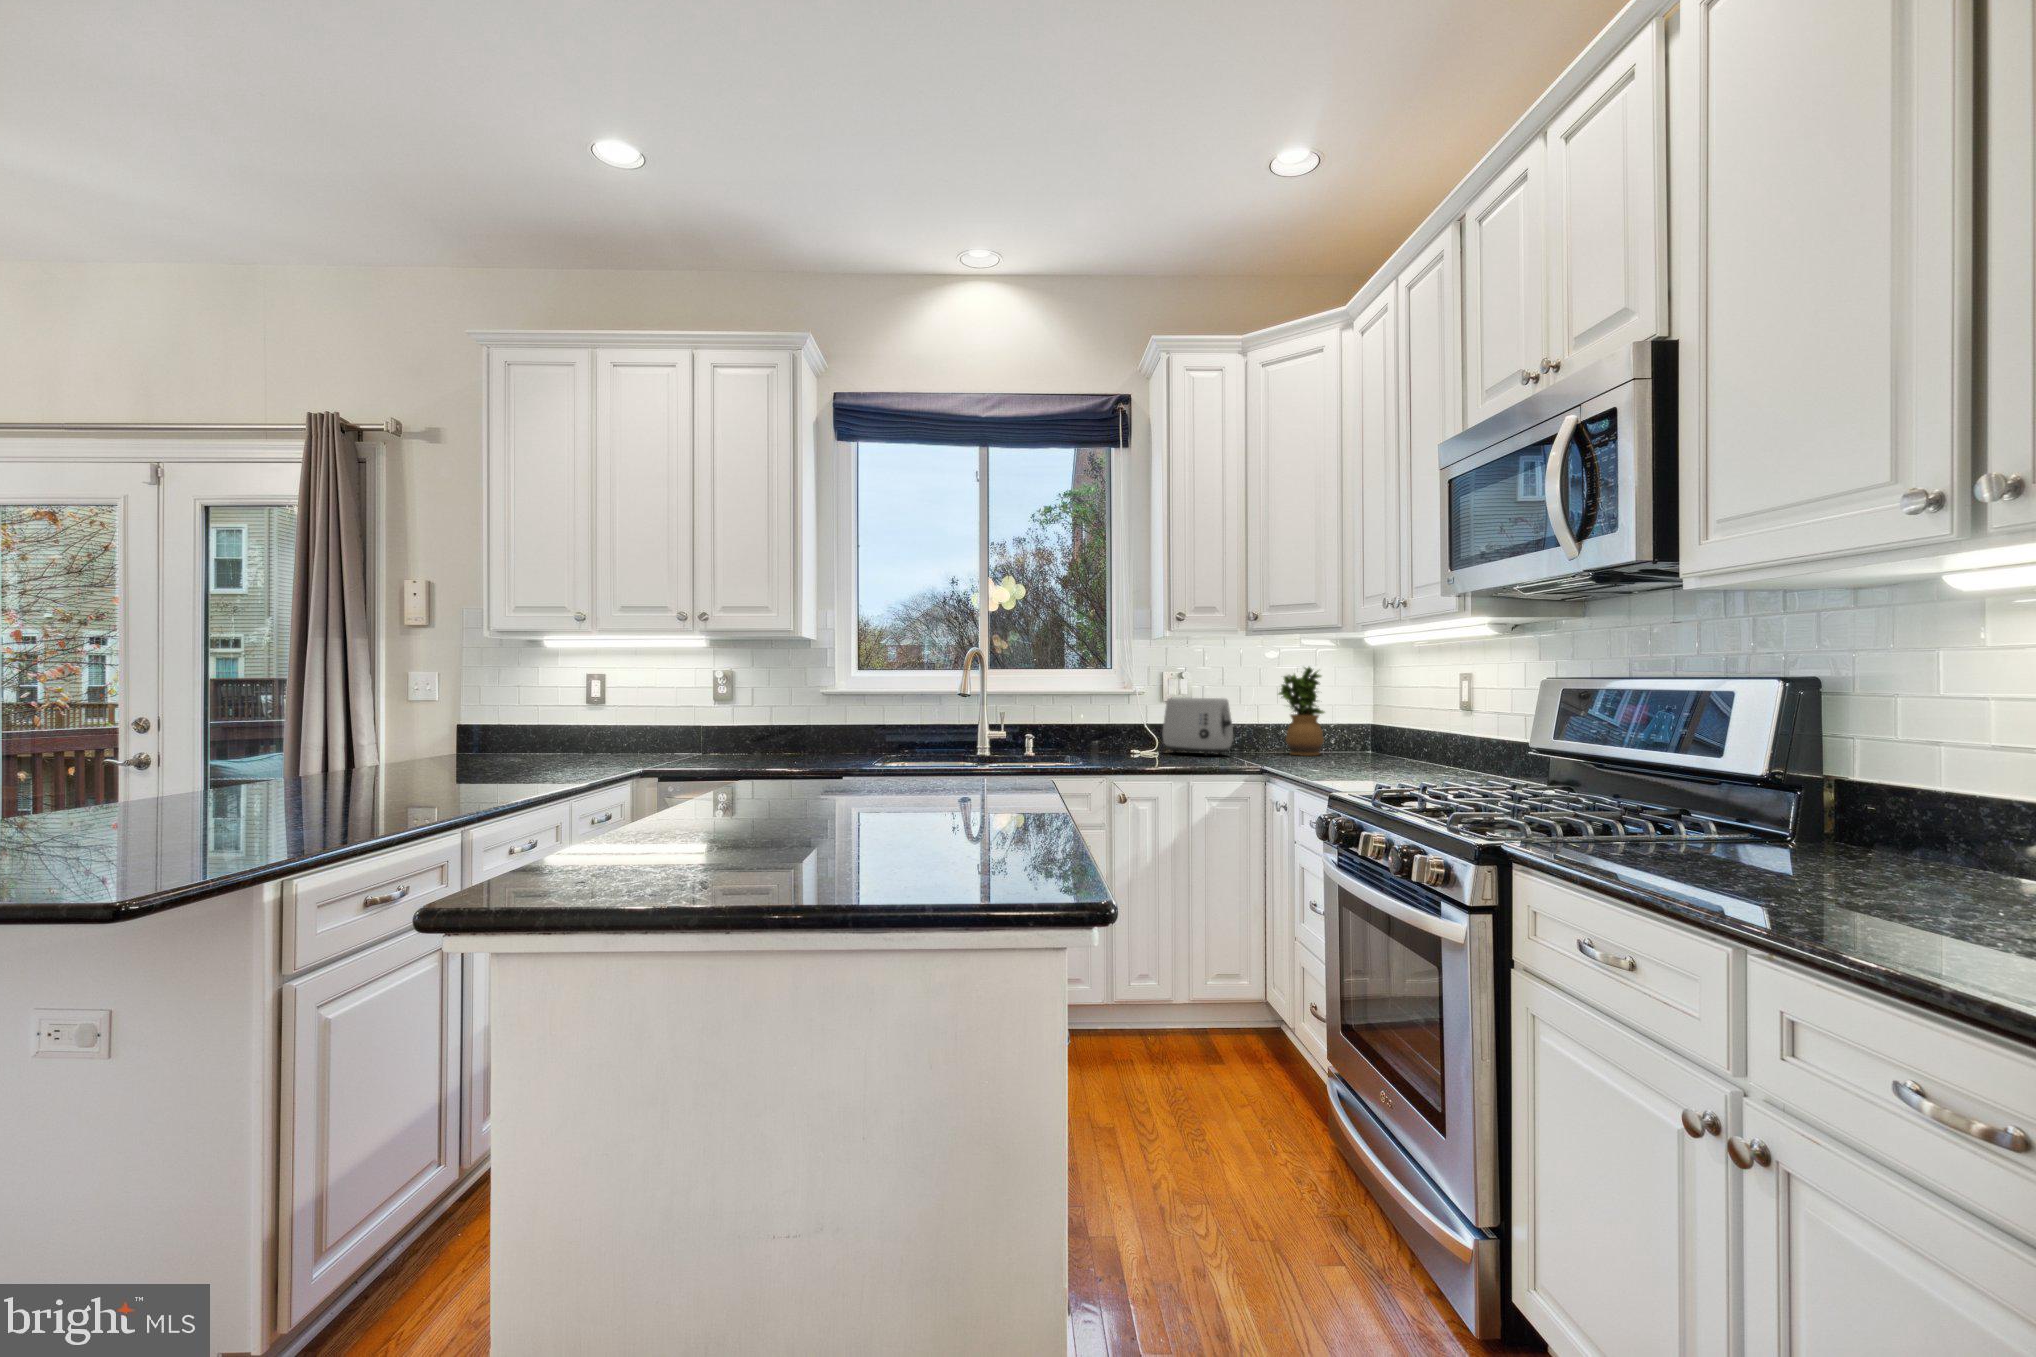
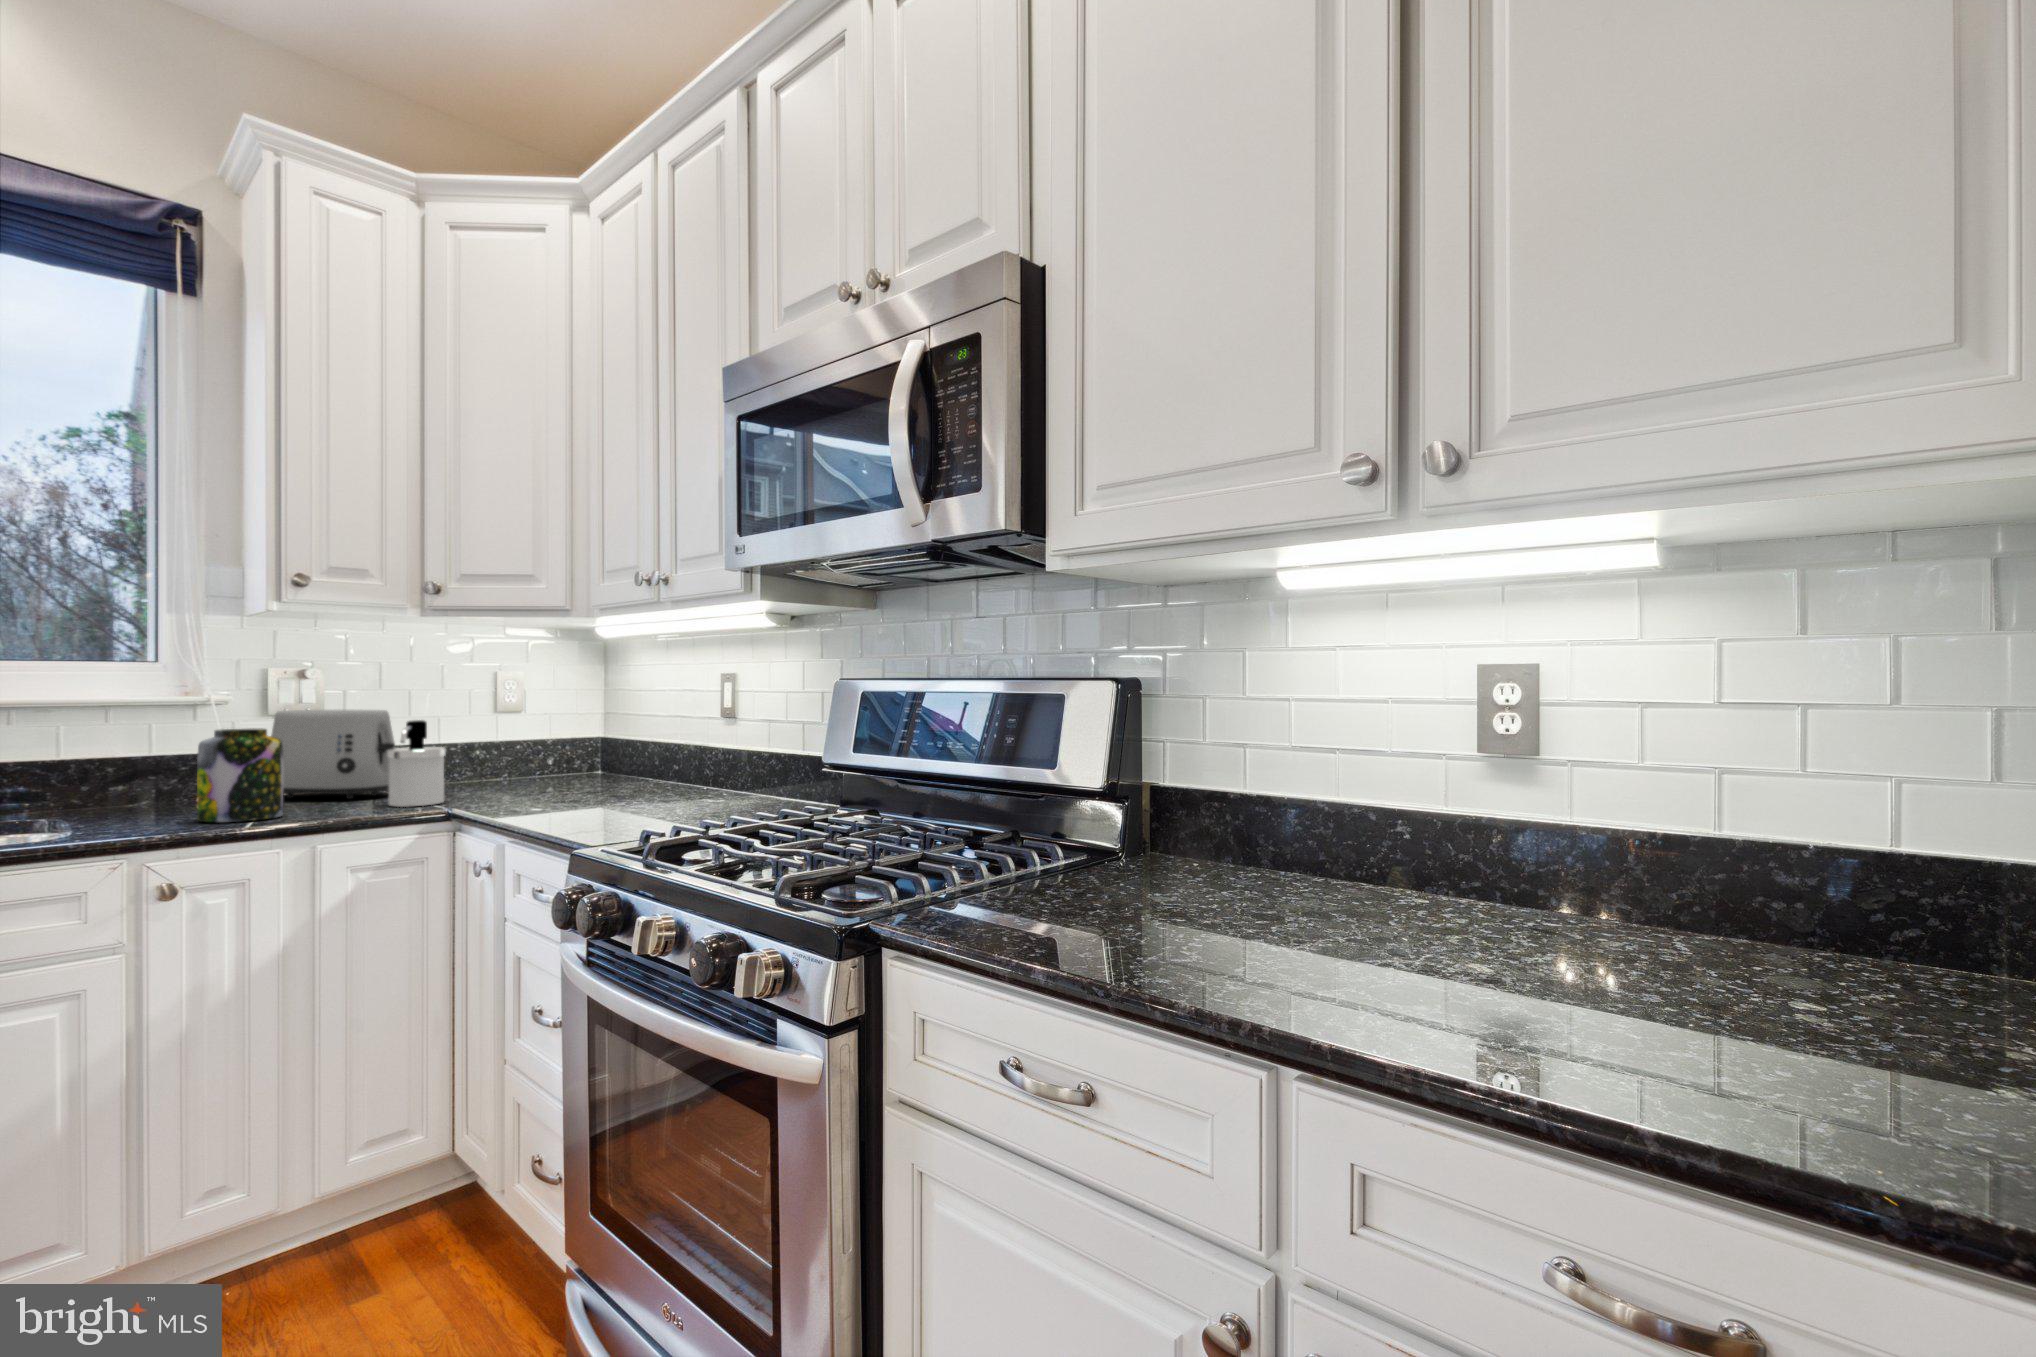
potted plant: present [1279,667,1324,756] -> none [468,662,541,786]
soap dispenser: none [1226,705,1261,762] -> present [386,720,446,807]
jar: none [1131,707,1171,762] -> present [197,728,283,822]

